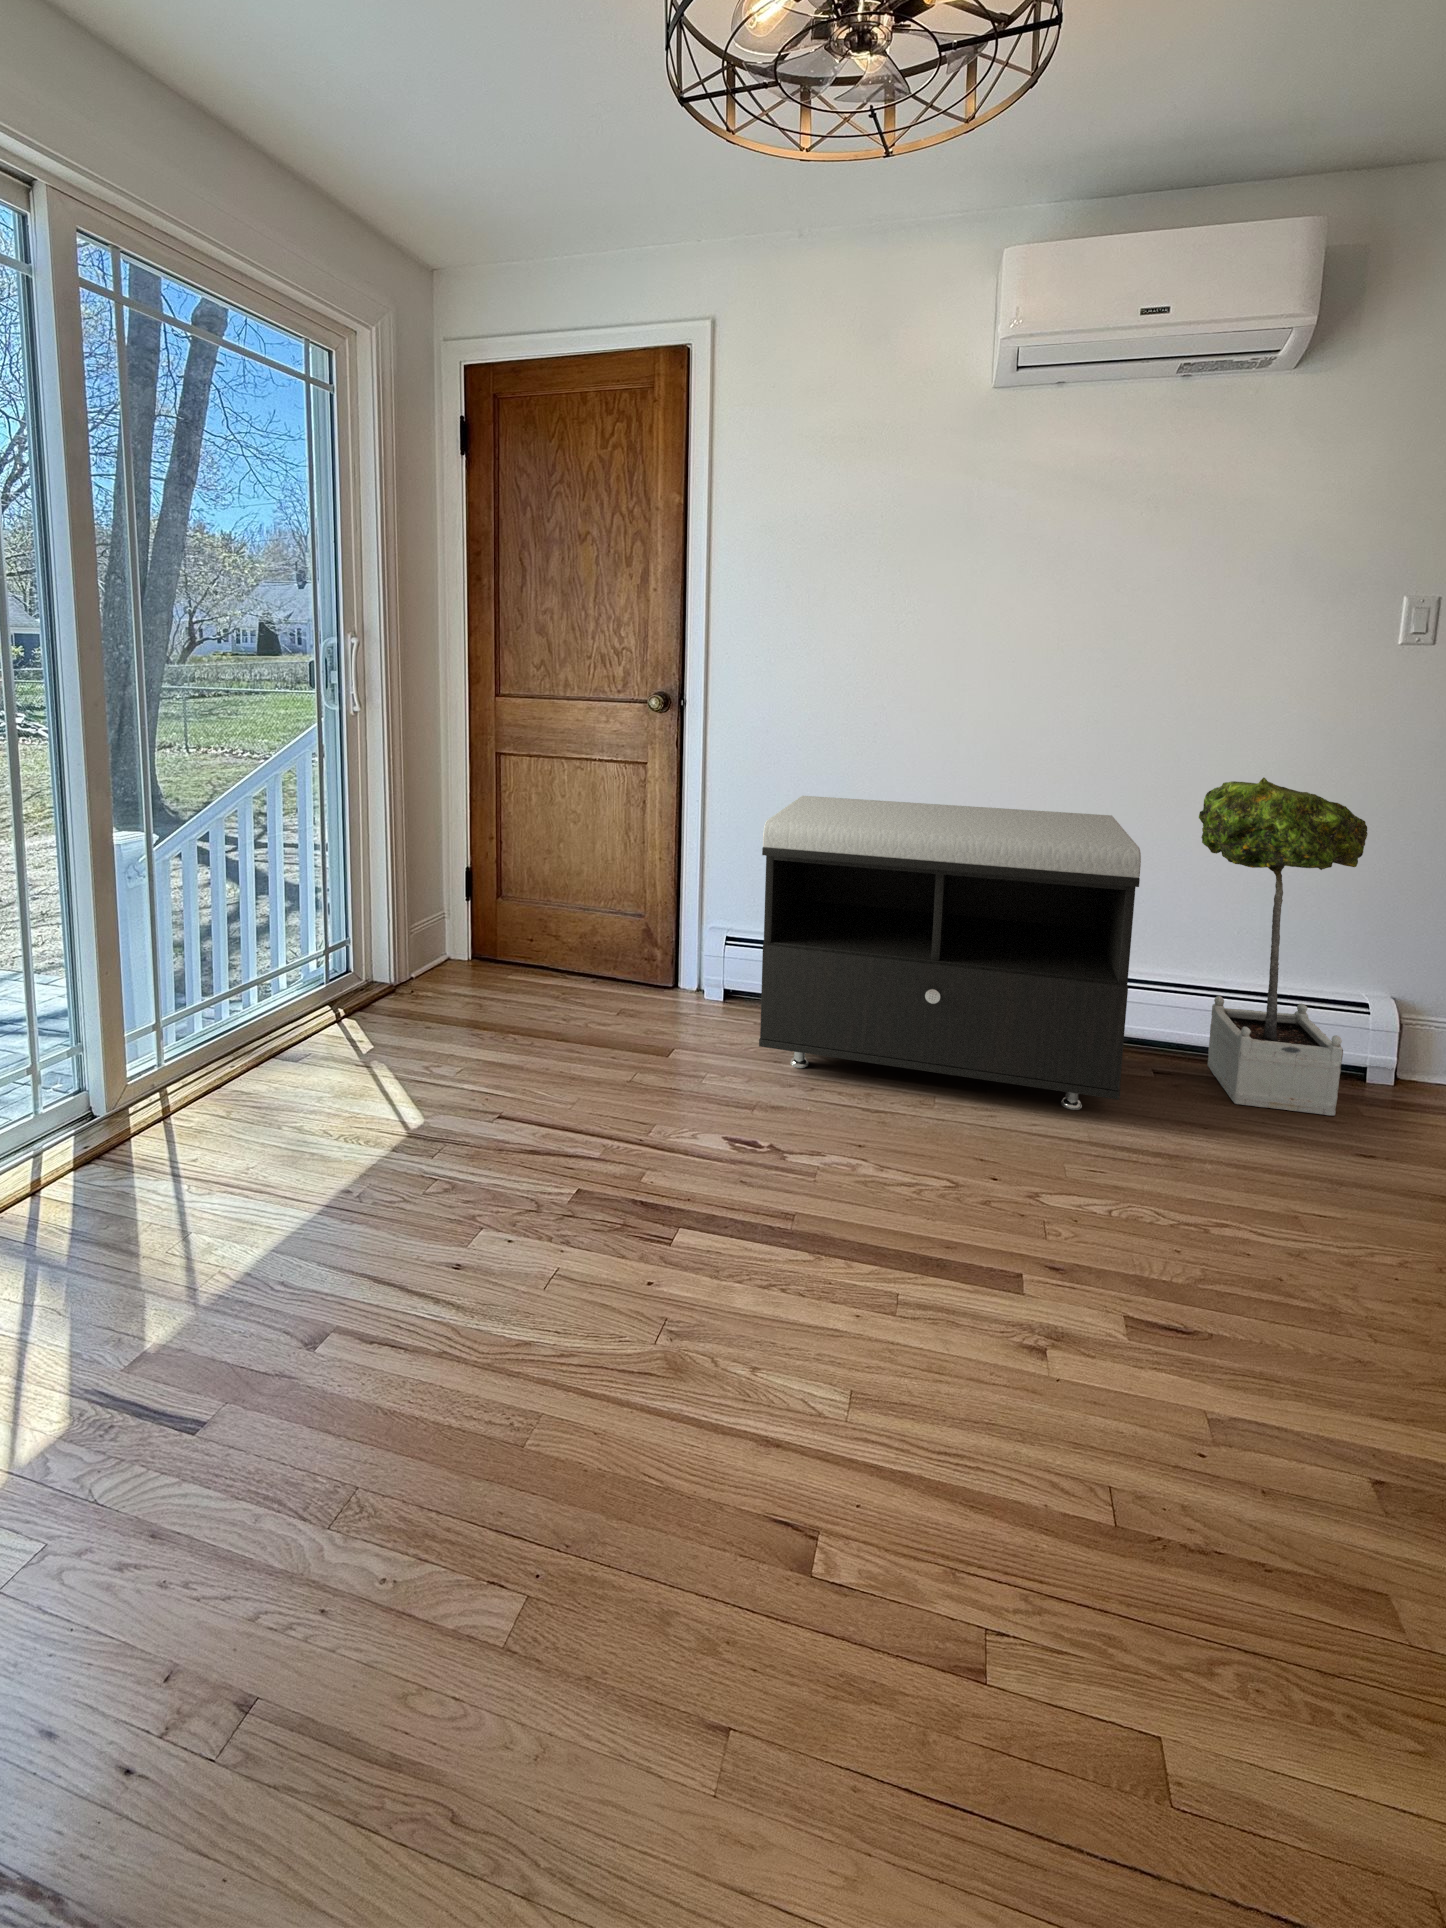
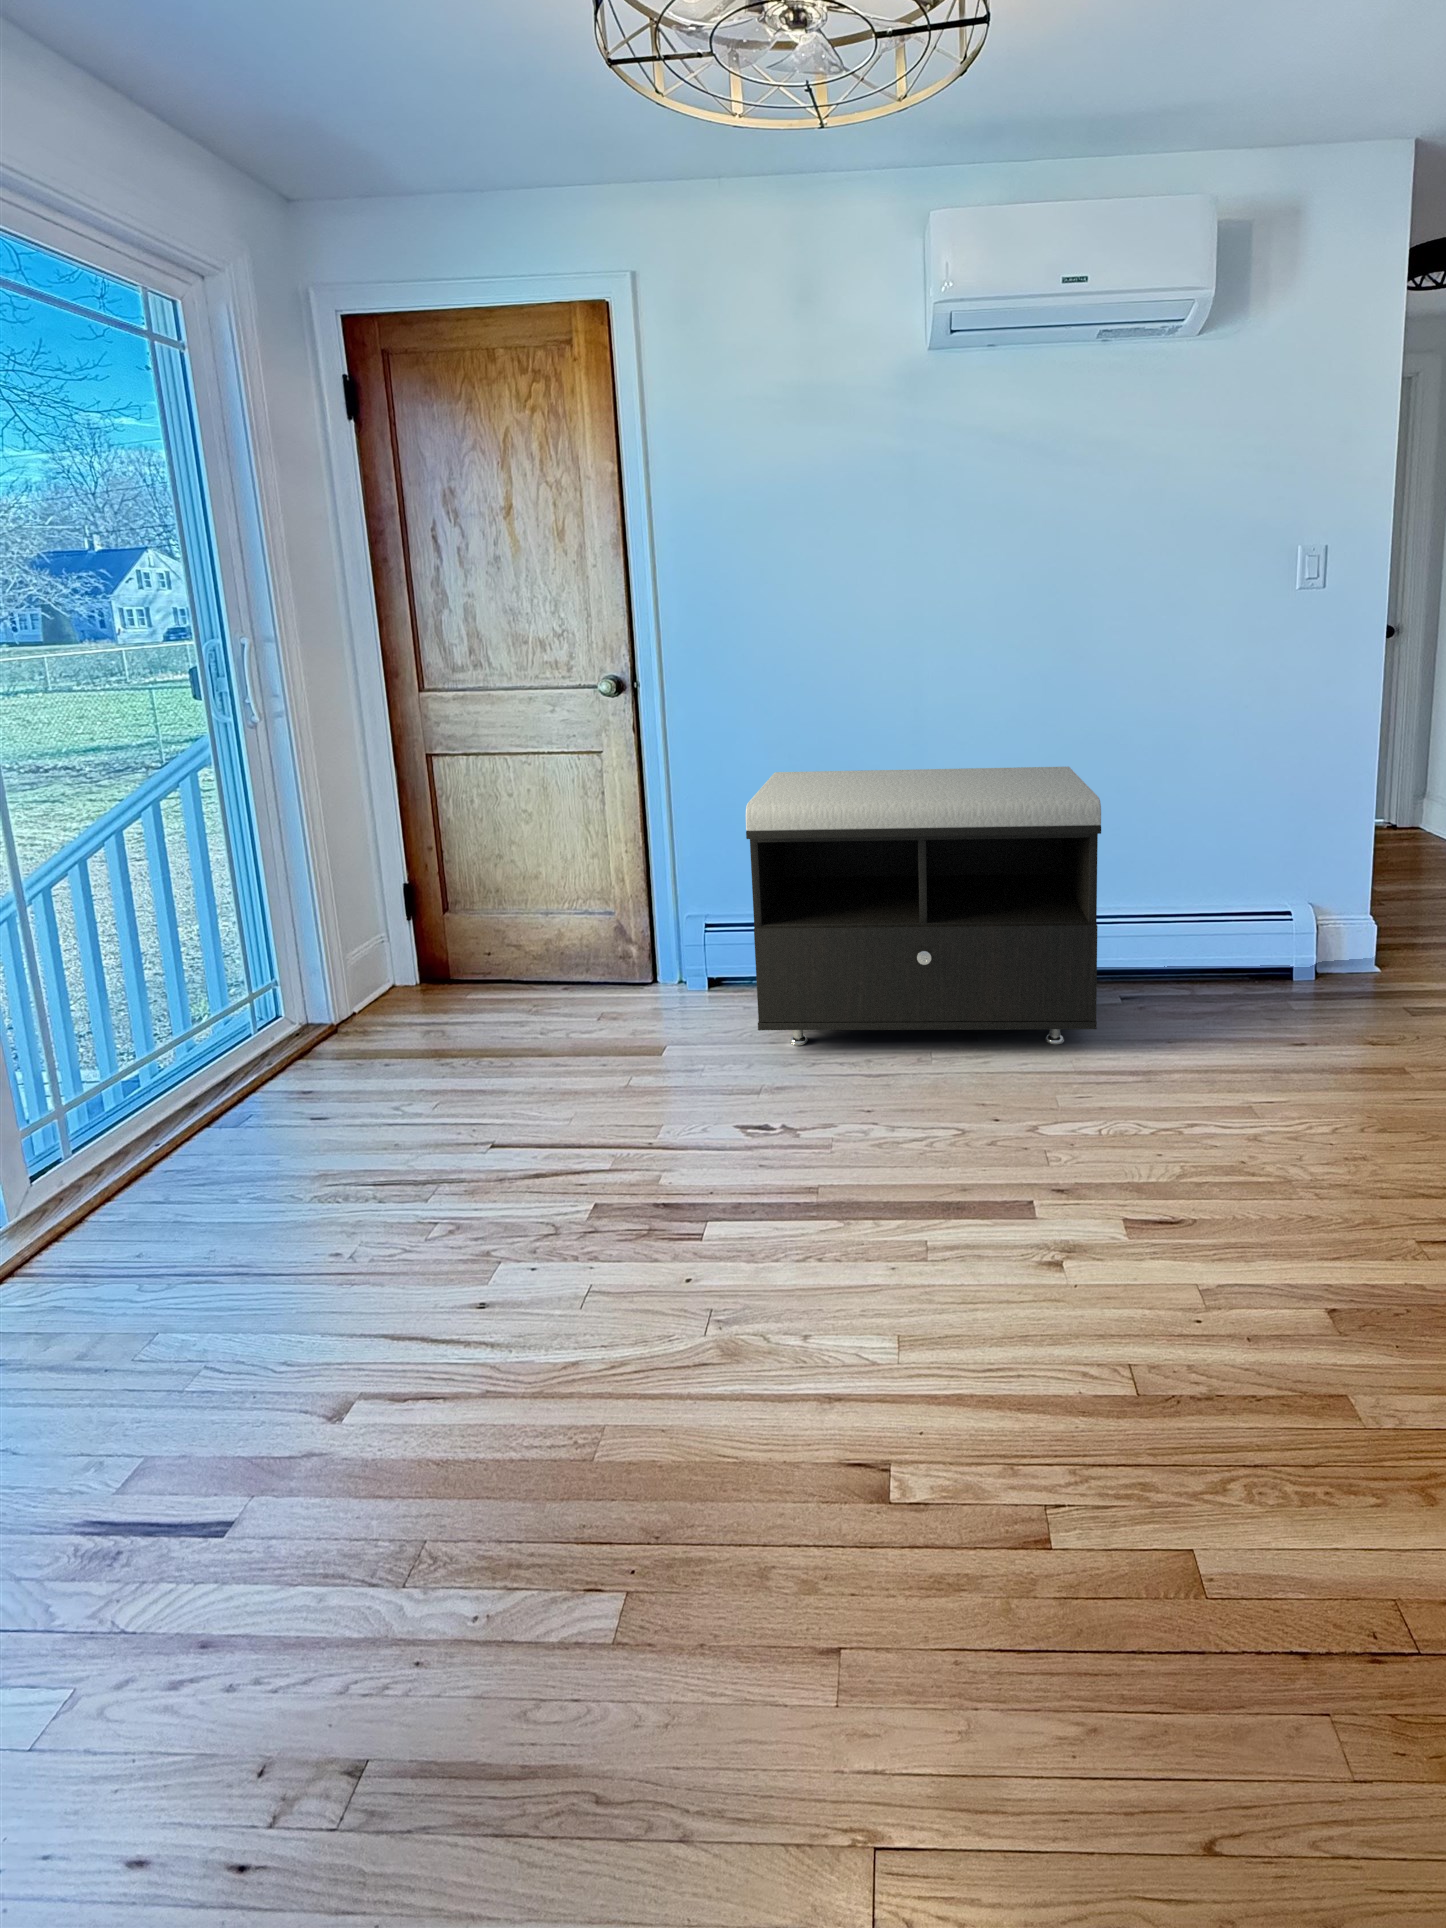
potted tree: present [1199,778,1368,1116] -> none [1144,722,1281,1017]

